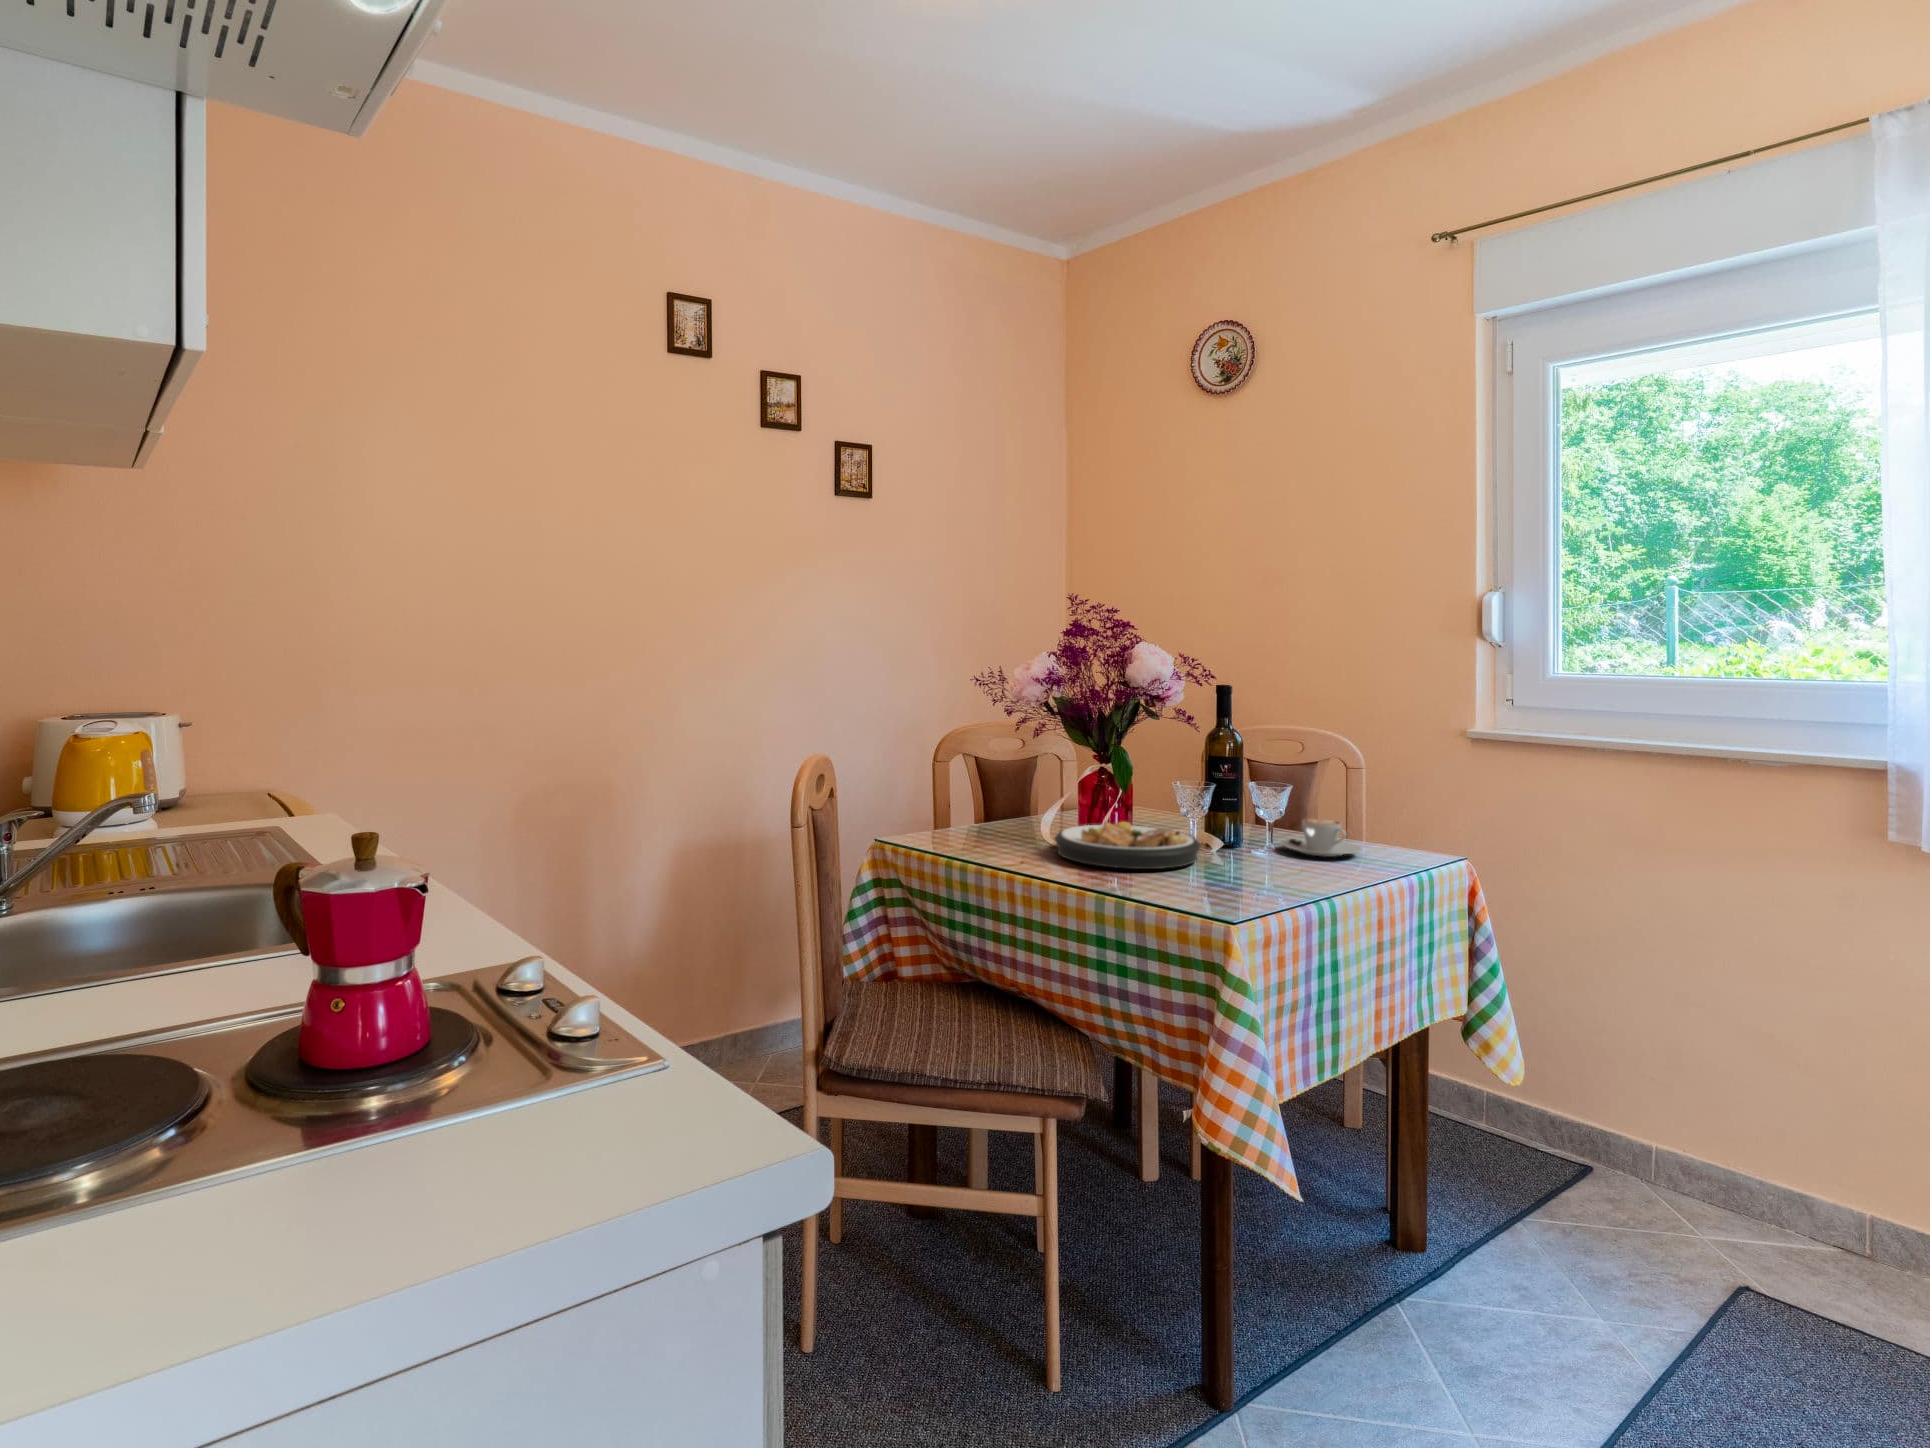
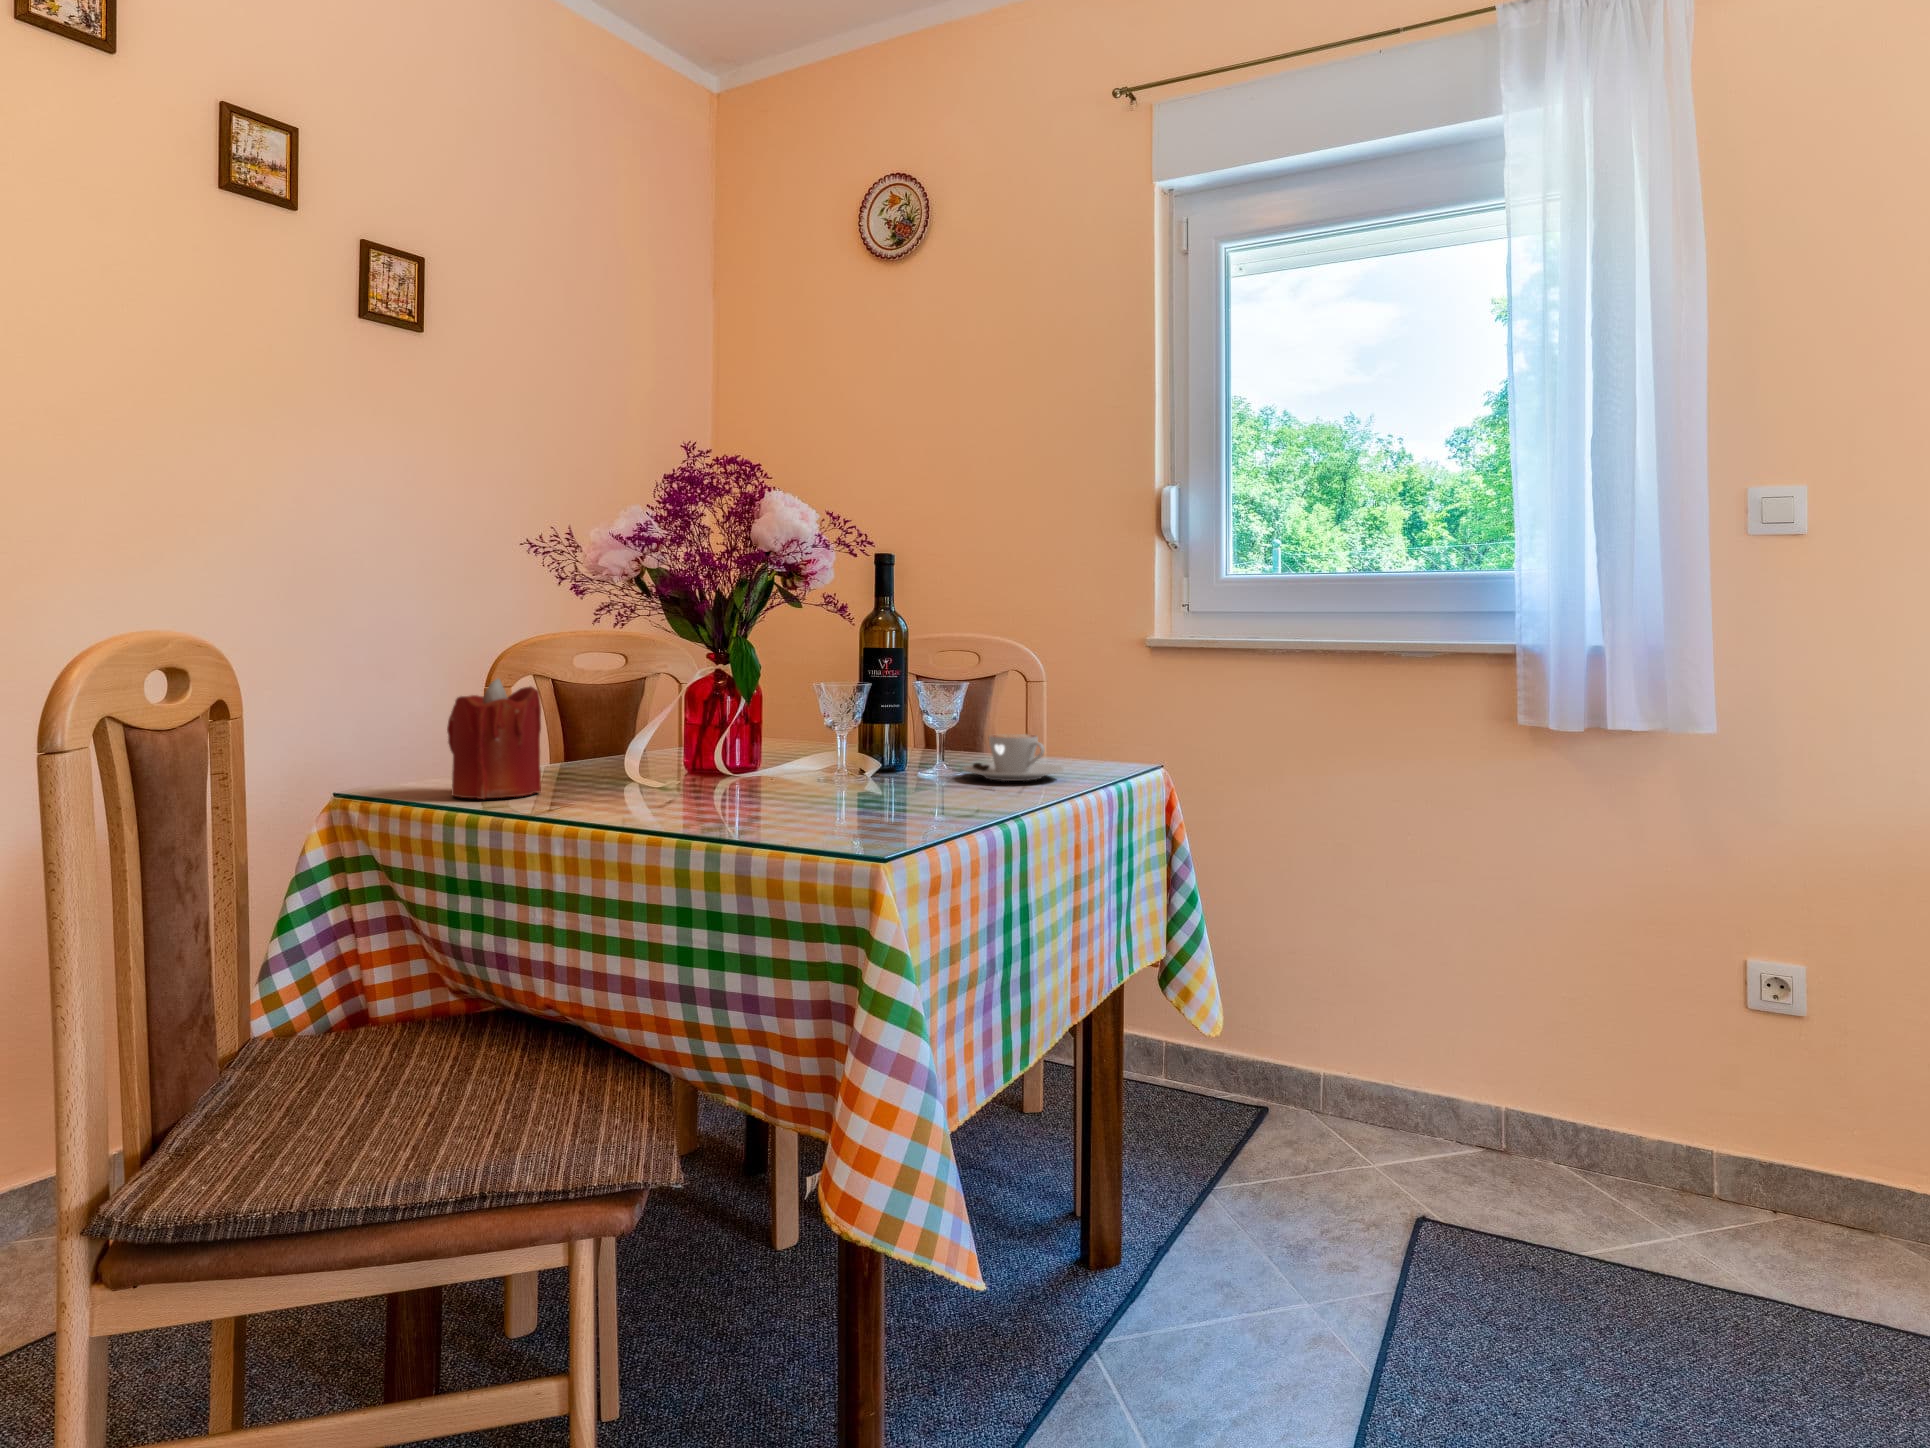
candle: none [943,772,998,850] -> present [447,679,541,799]
plate: present [1055,822,1201,869] -> none [629,744,851,805]

